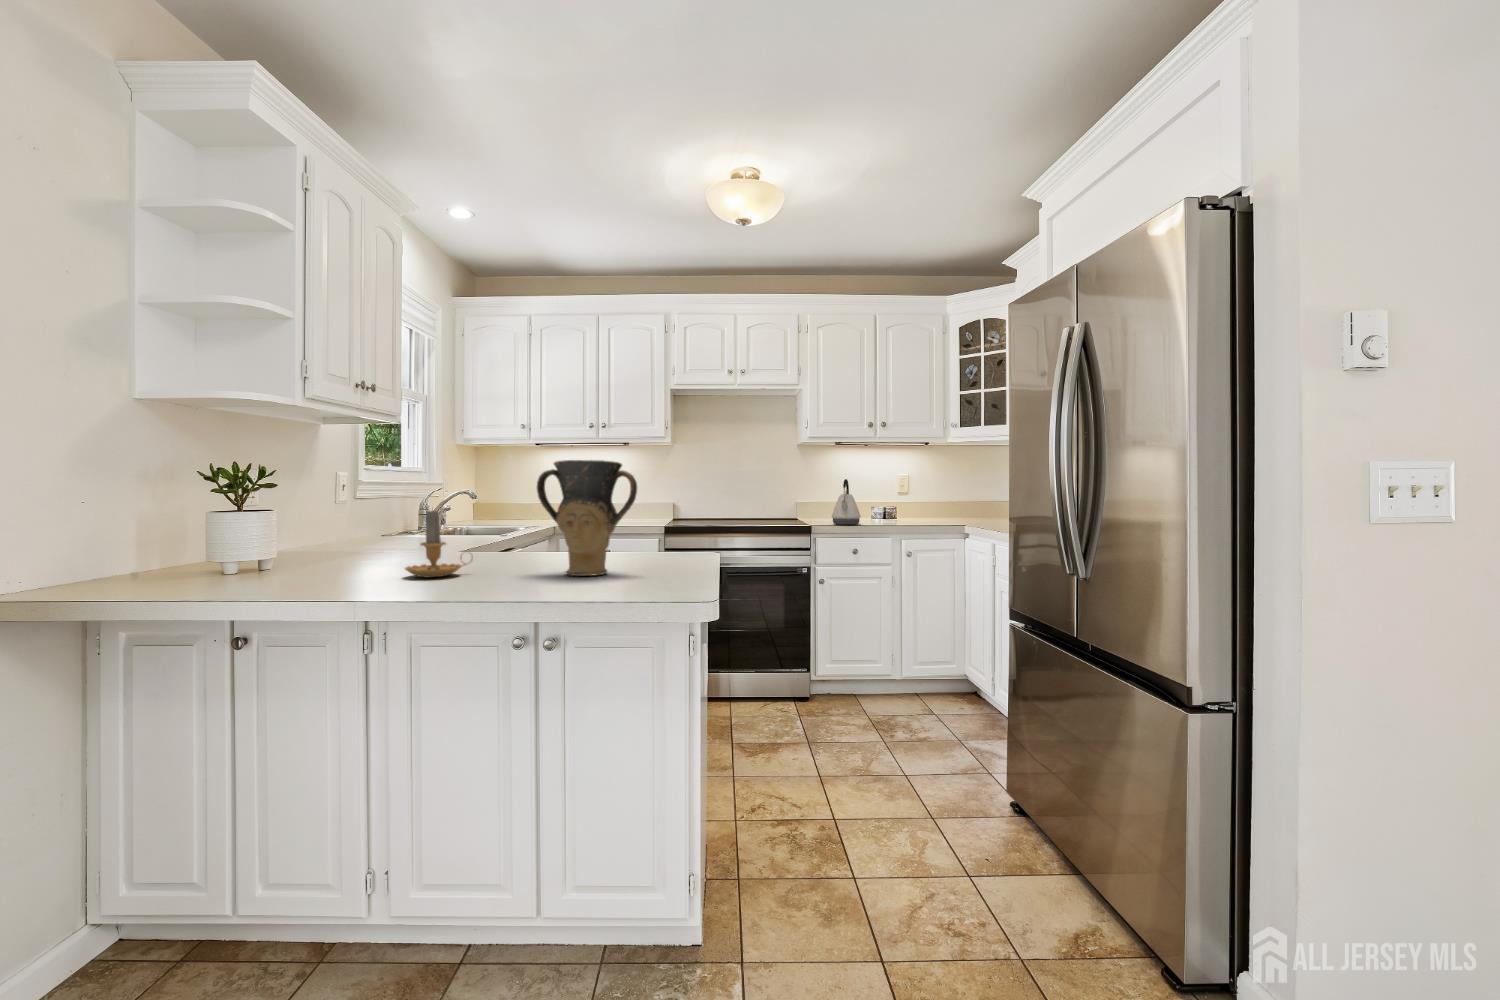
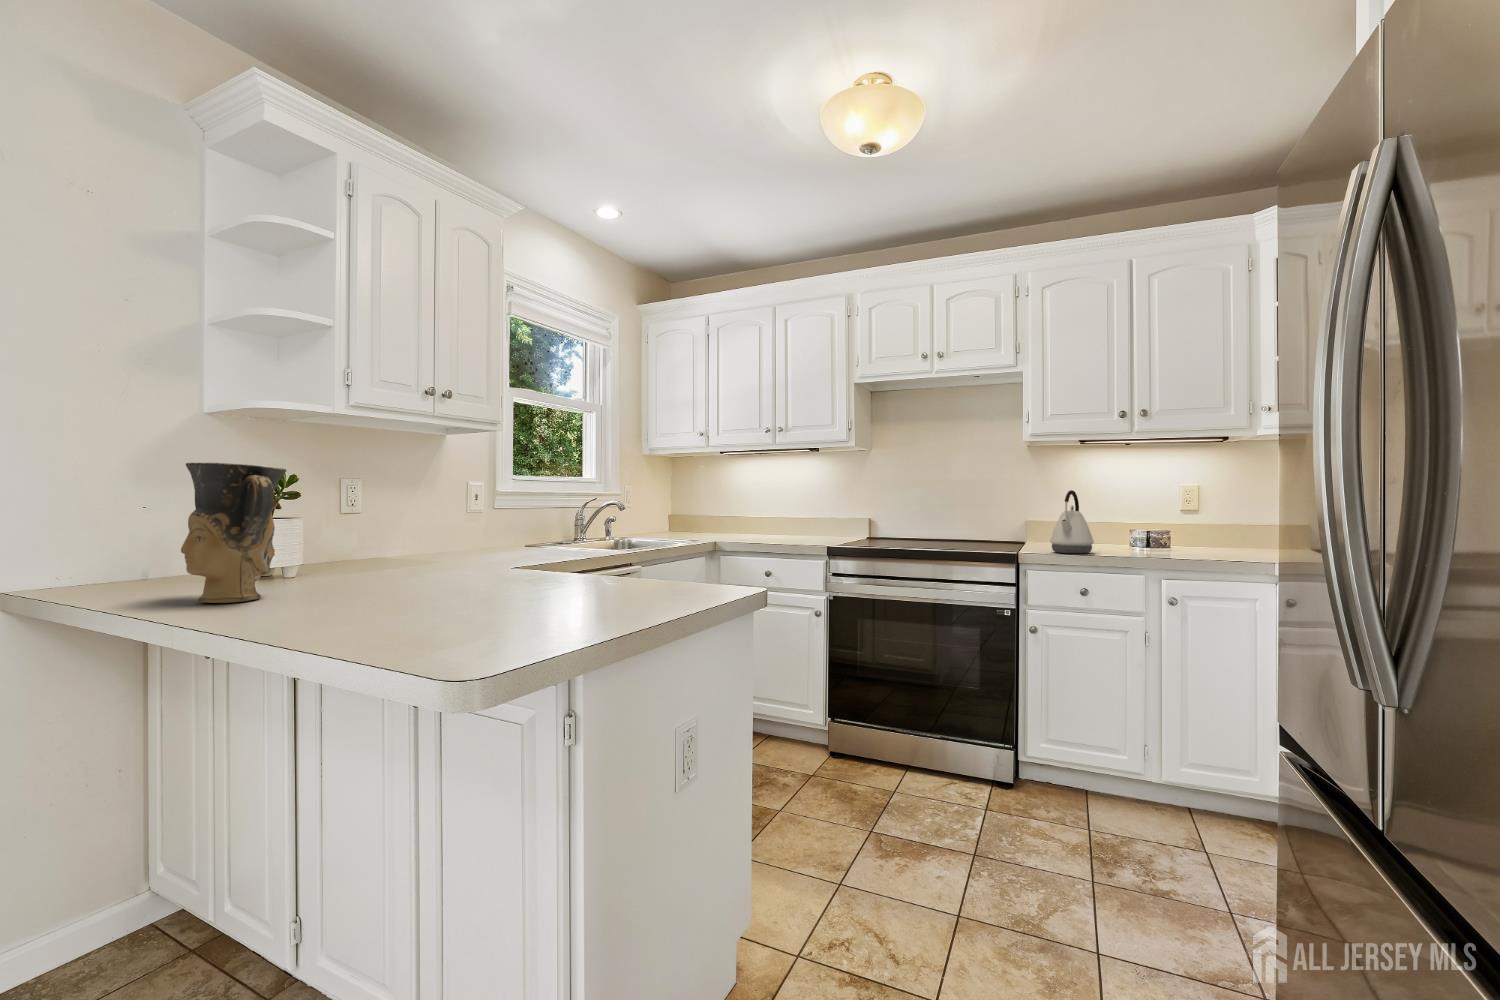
vase: present [537,460,637,576] -> present [181,463,286,603]
candle: present [405,510,472,577] -> none [308,520,399,607]

